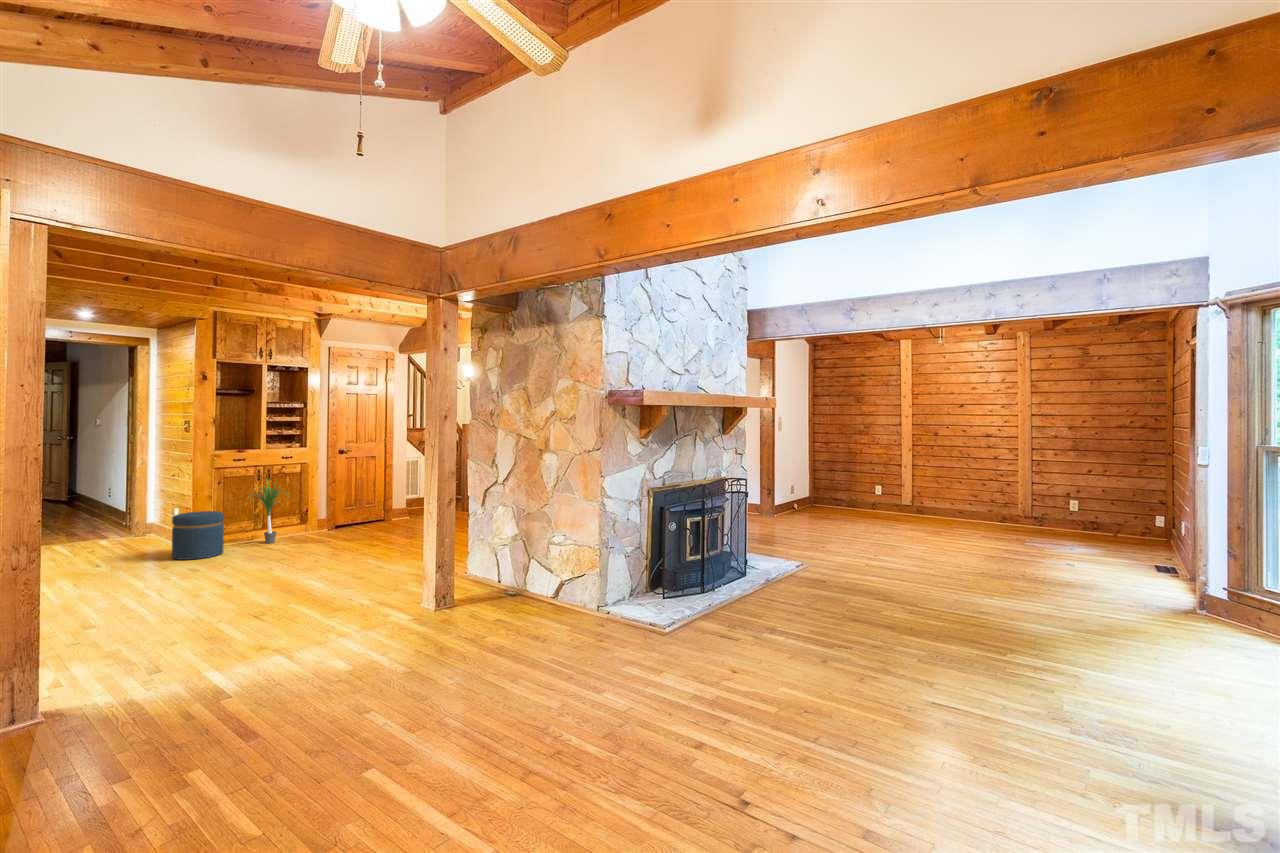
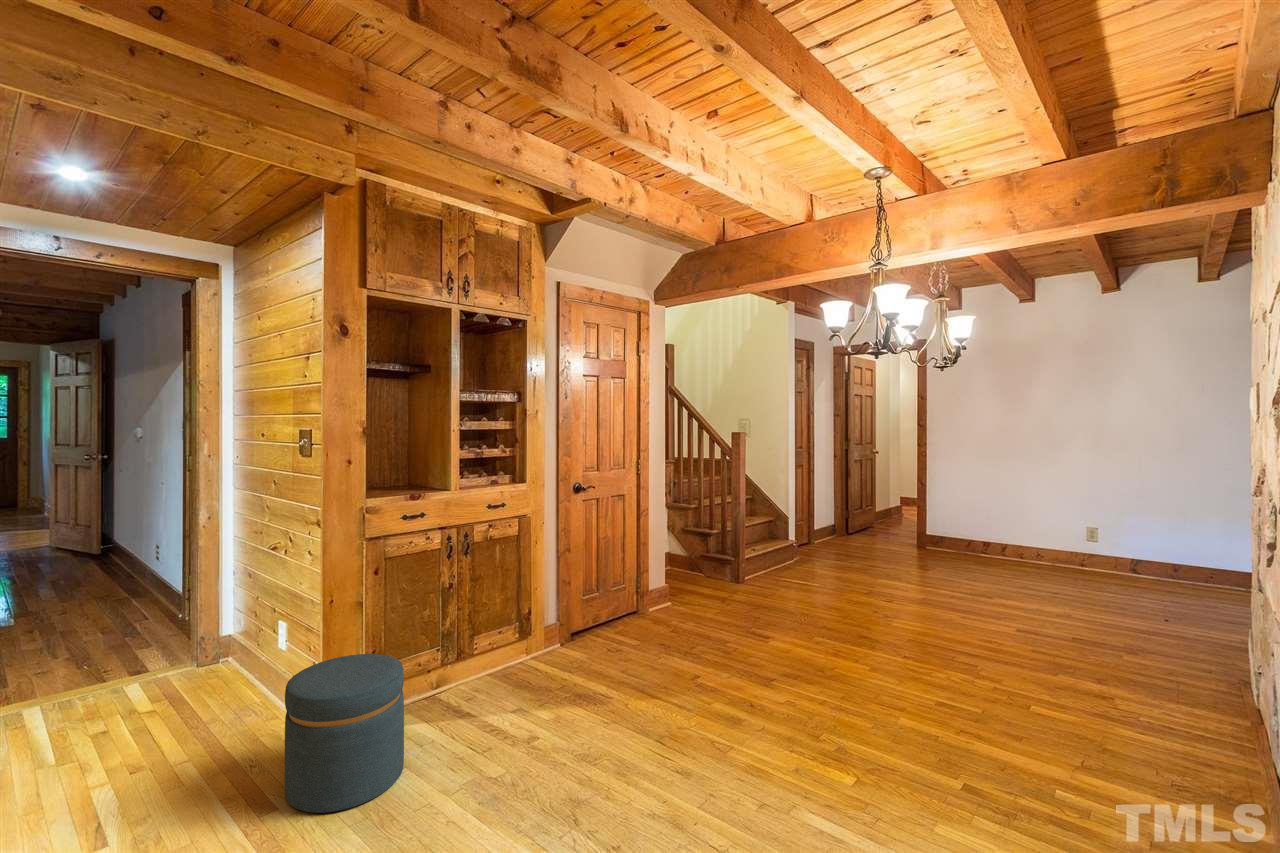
potted plant: present [256,482,281,543] -> none [428,553,529,708]

